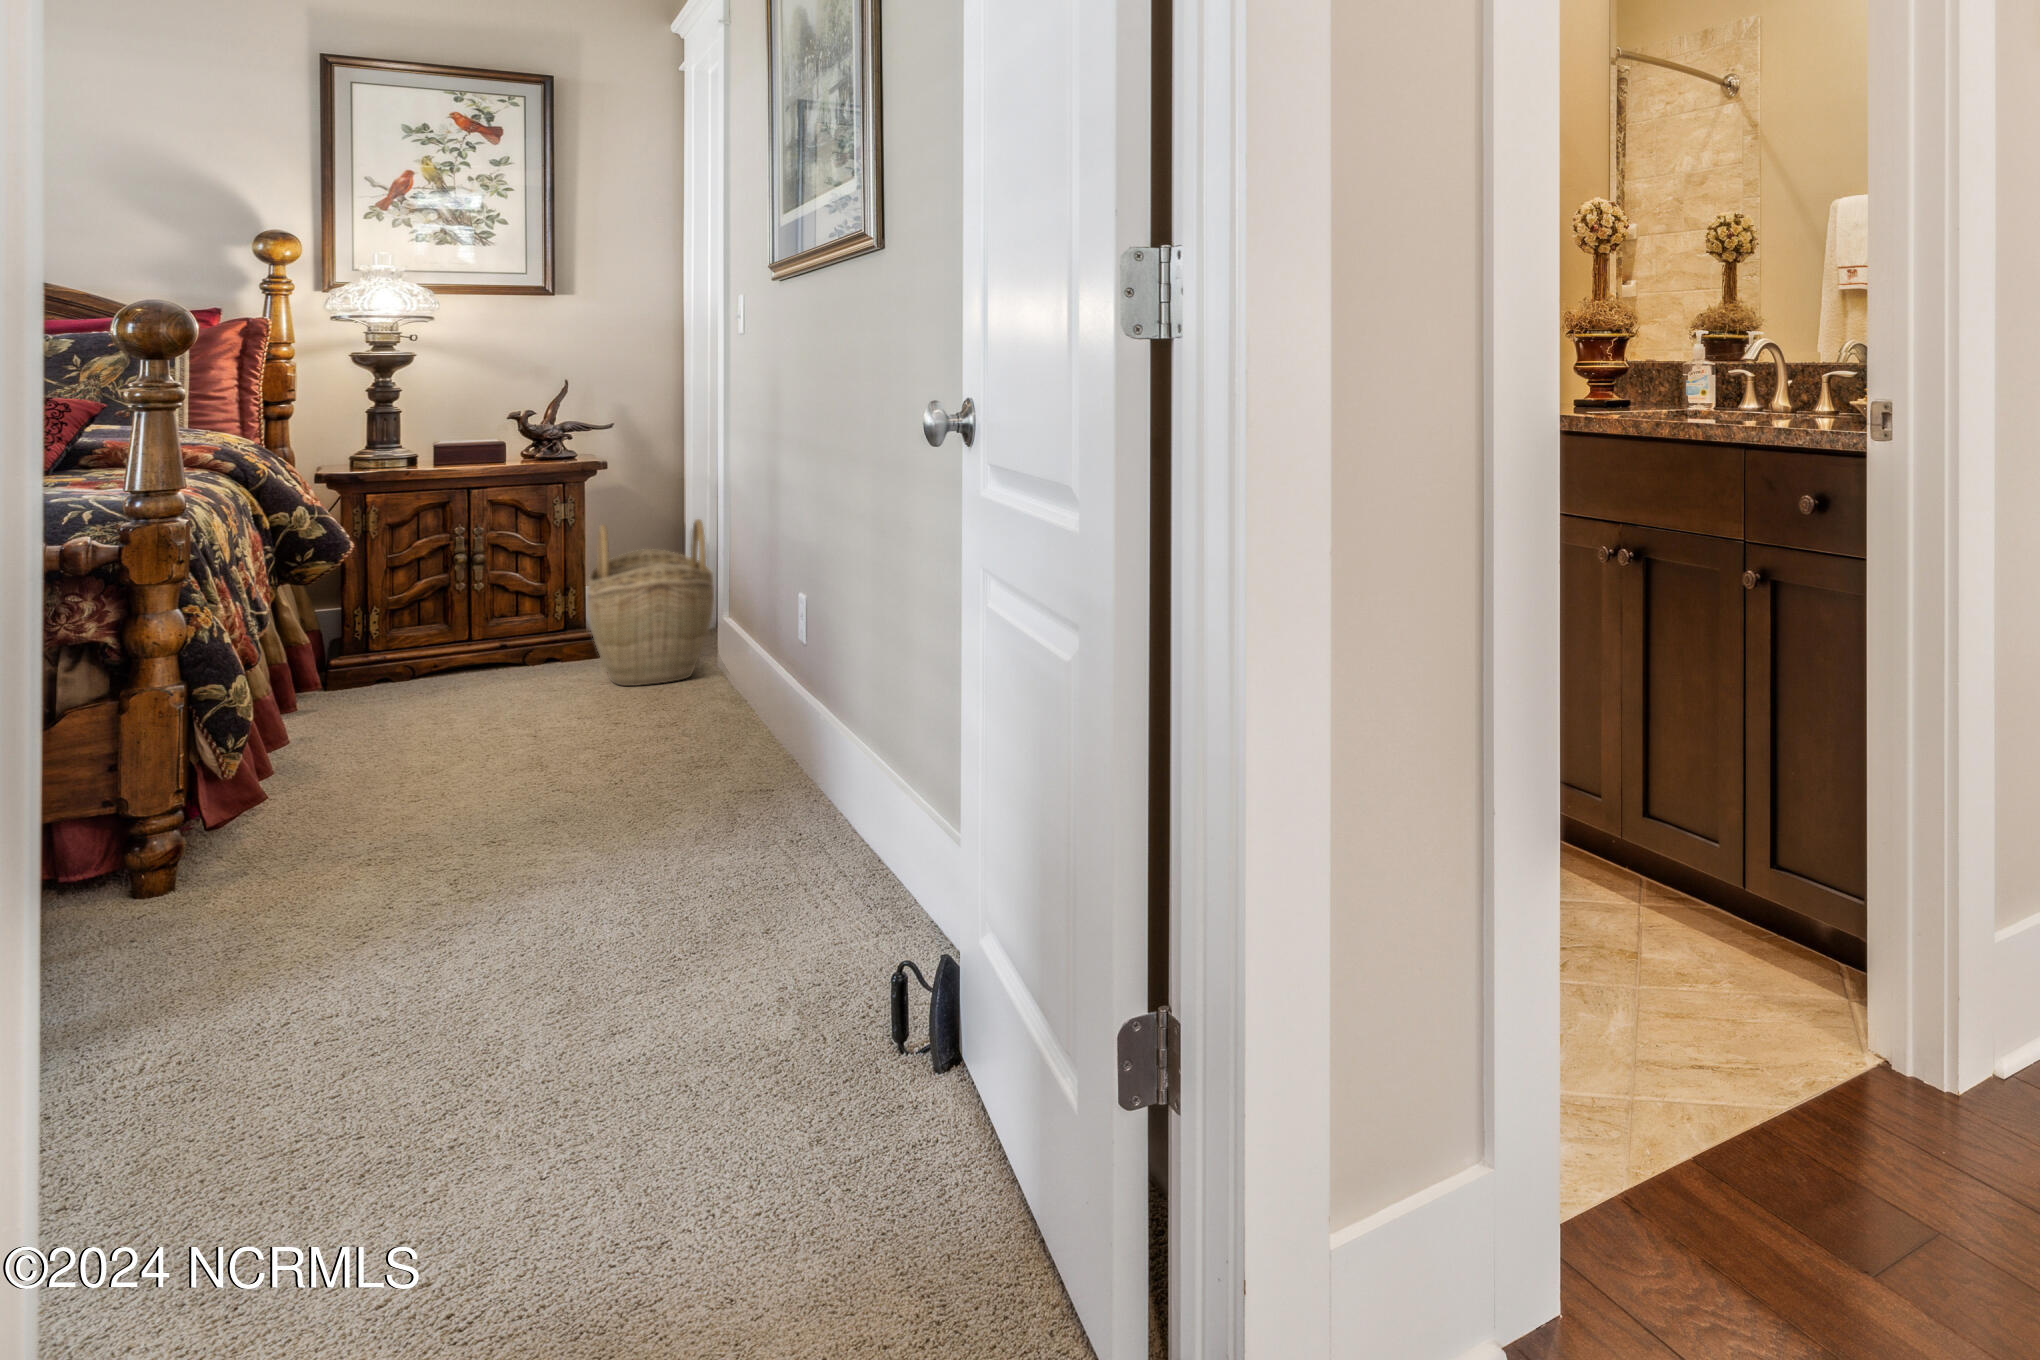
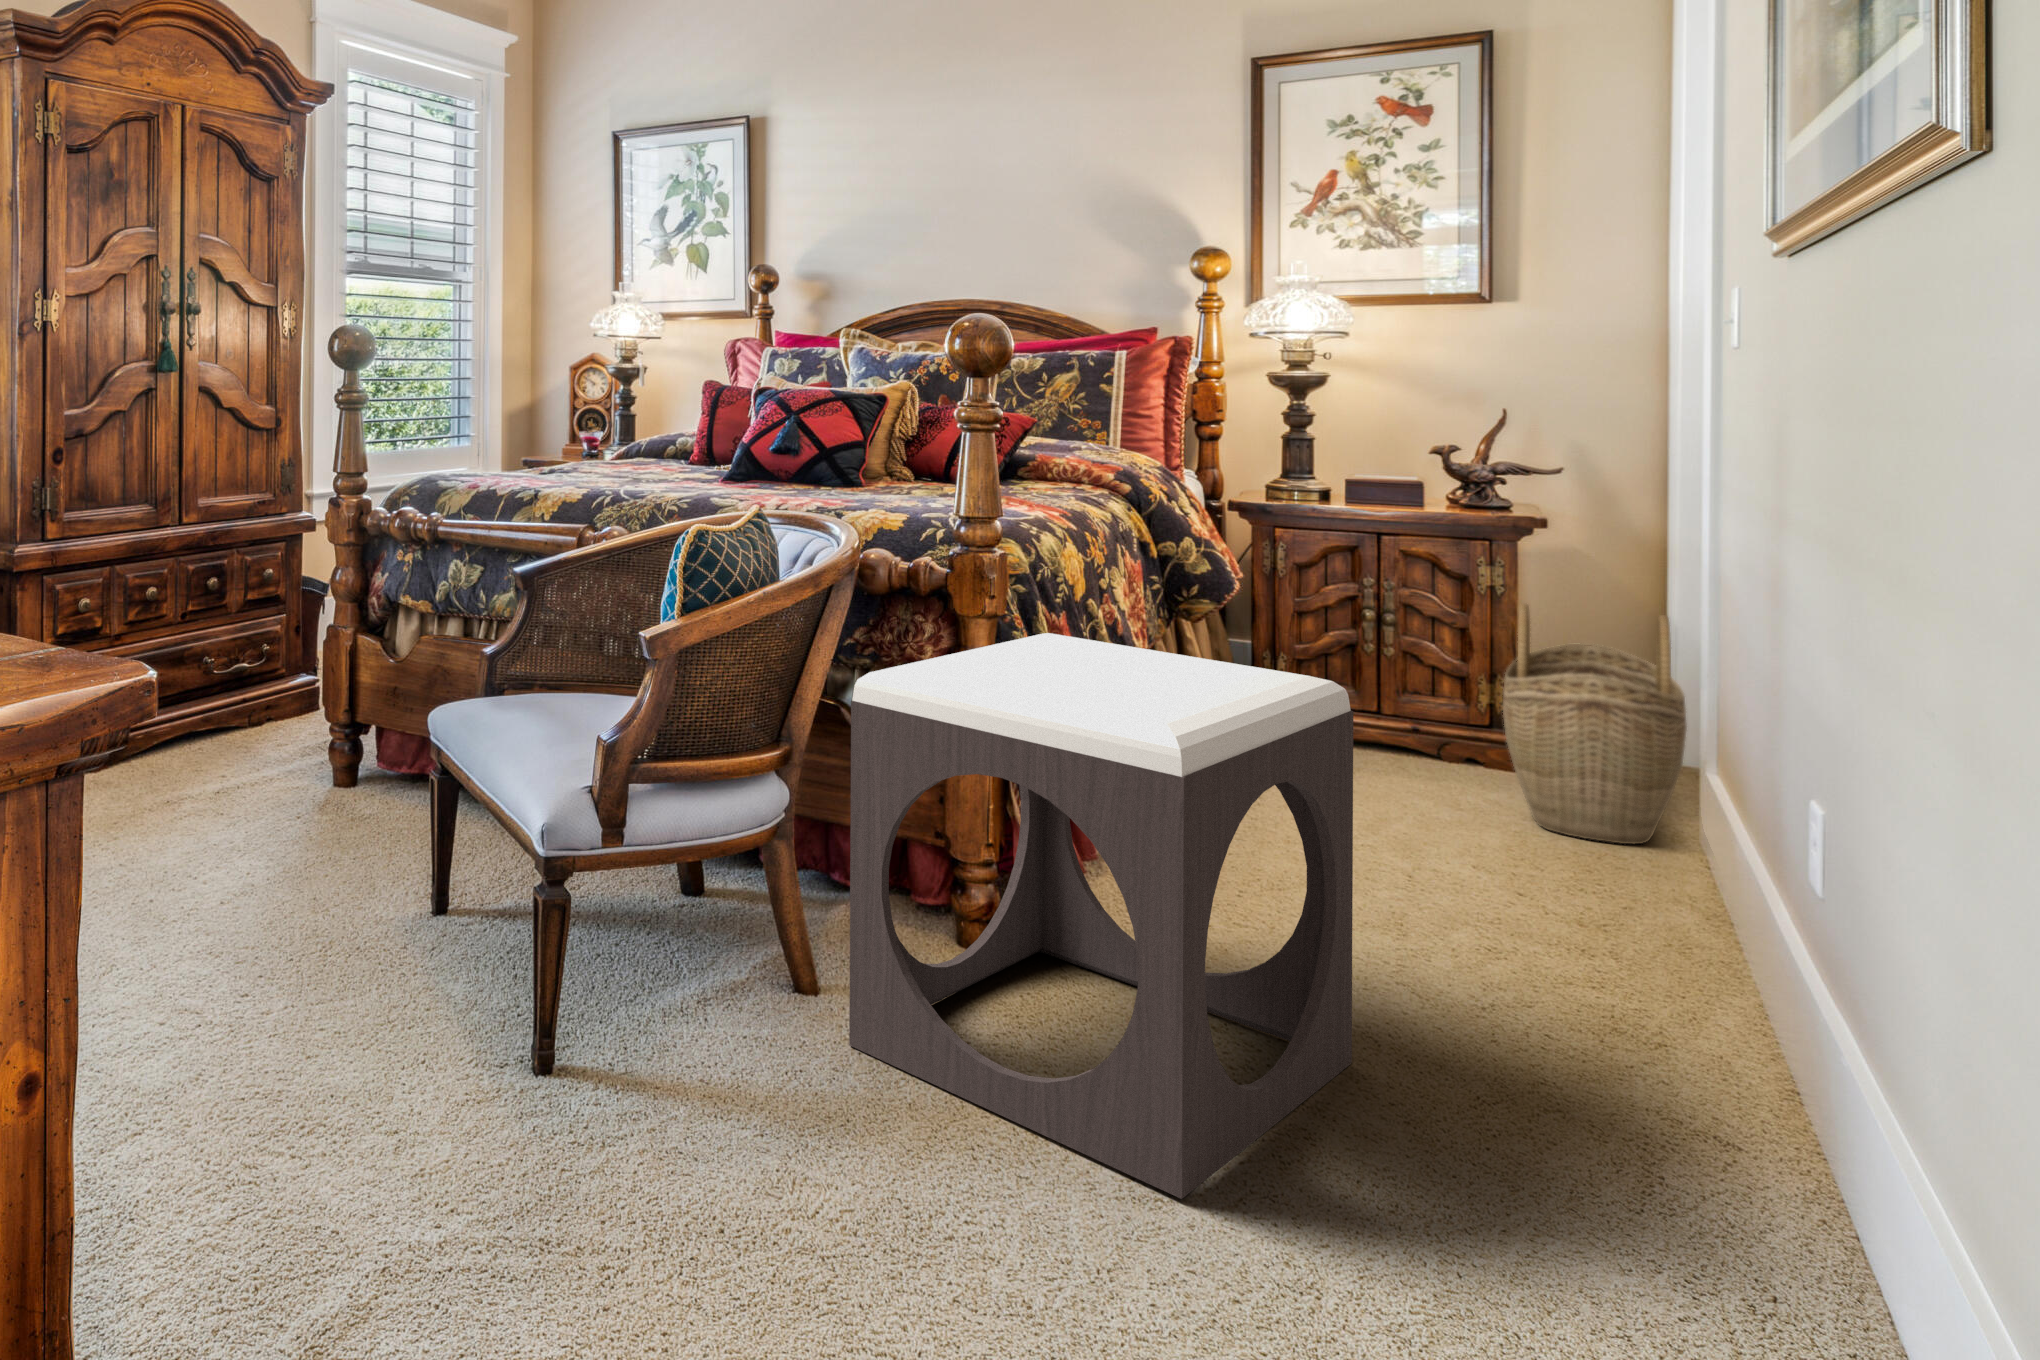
footstool: none [109,570,554,966] -> present [849,633,1353,1199]

